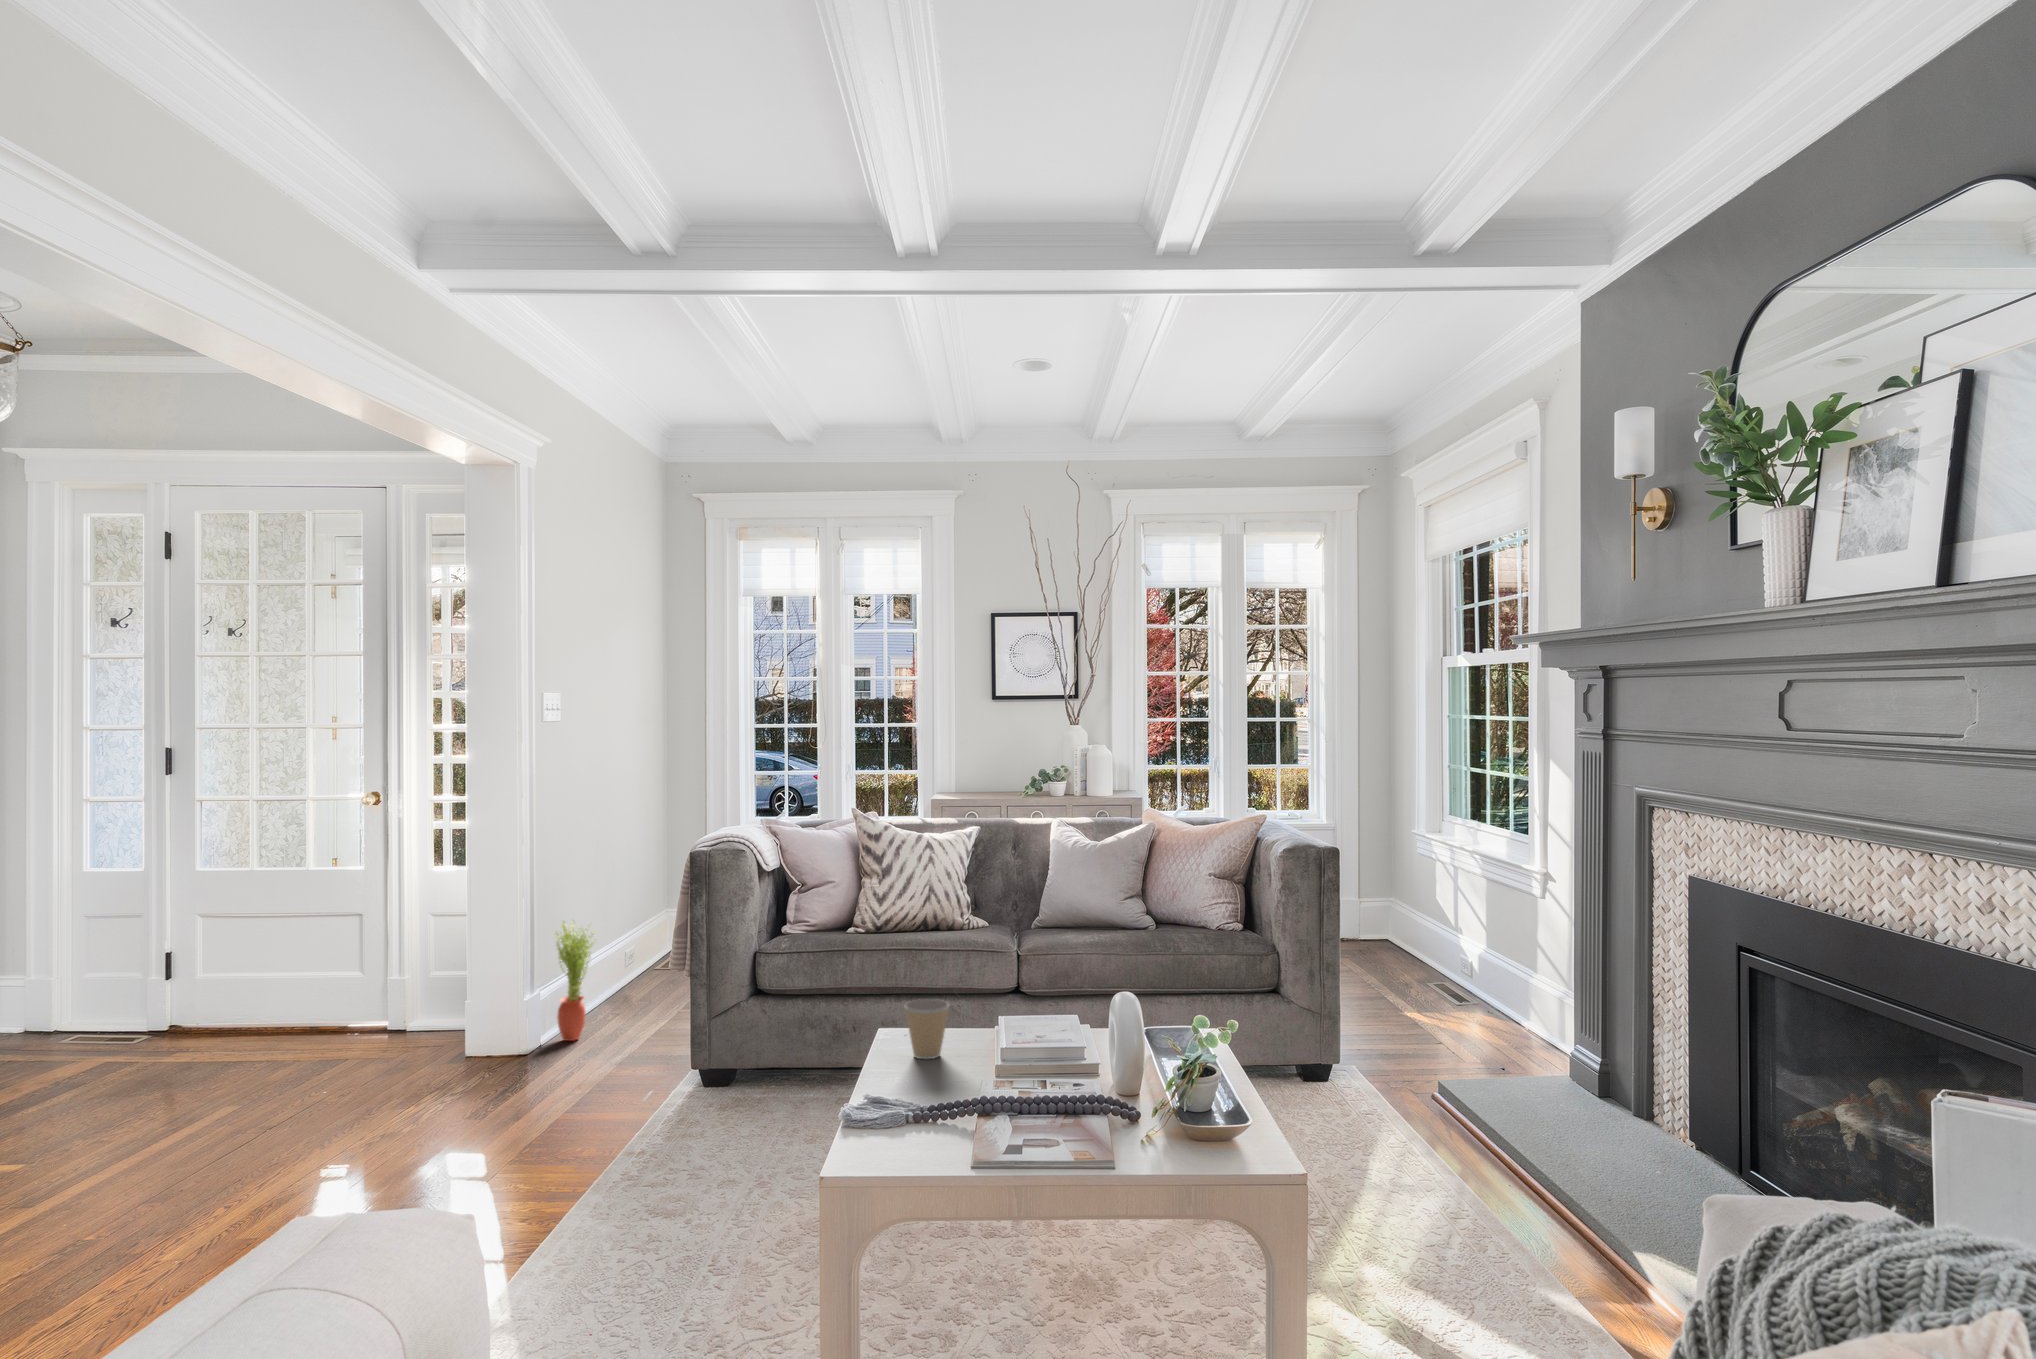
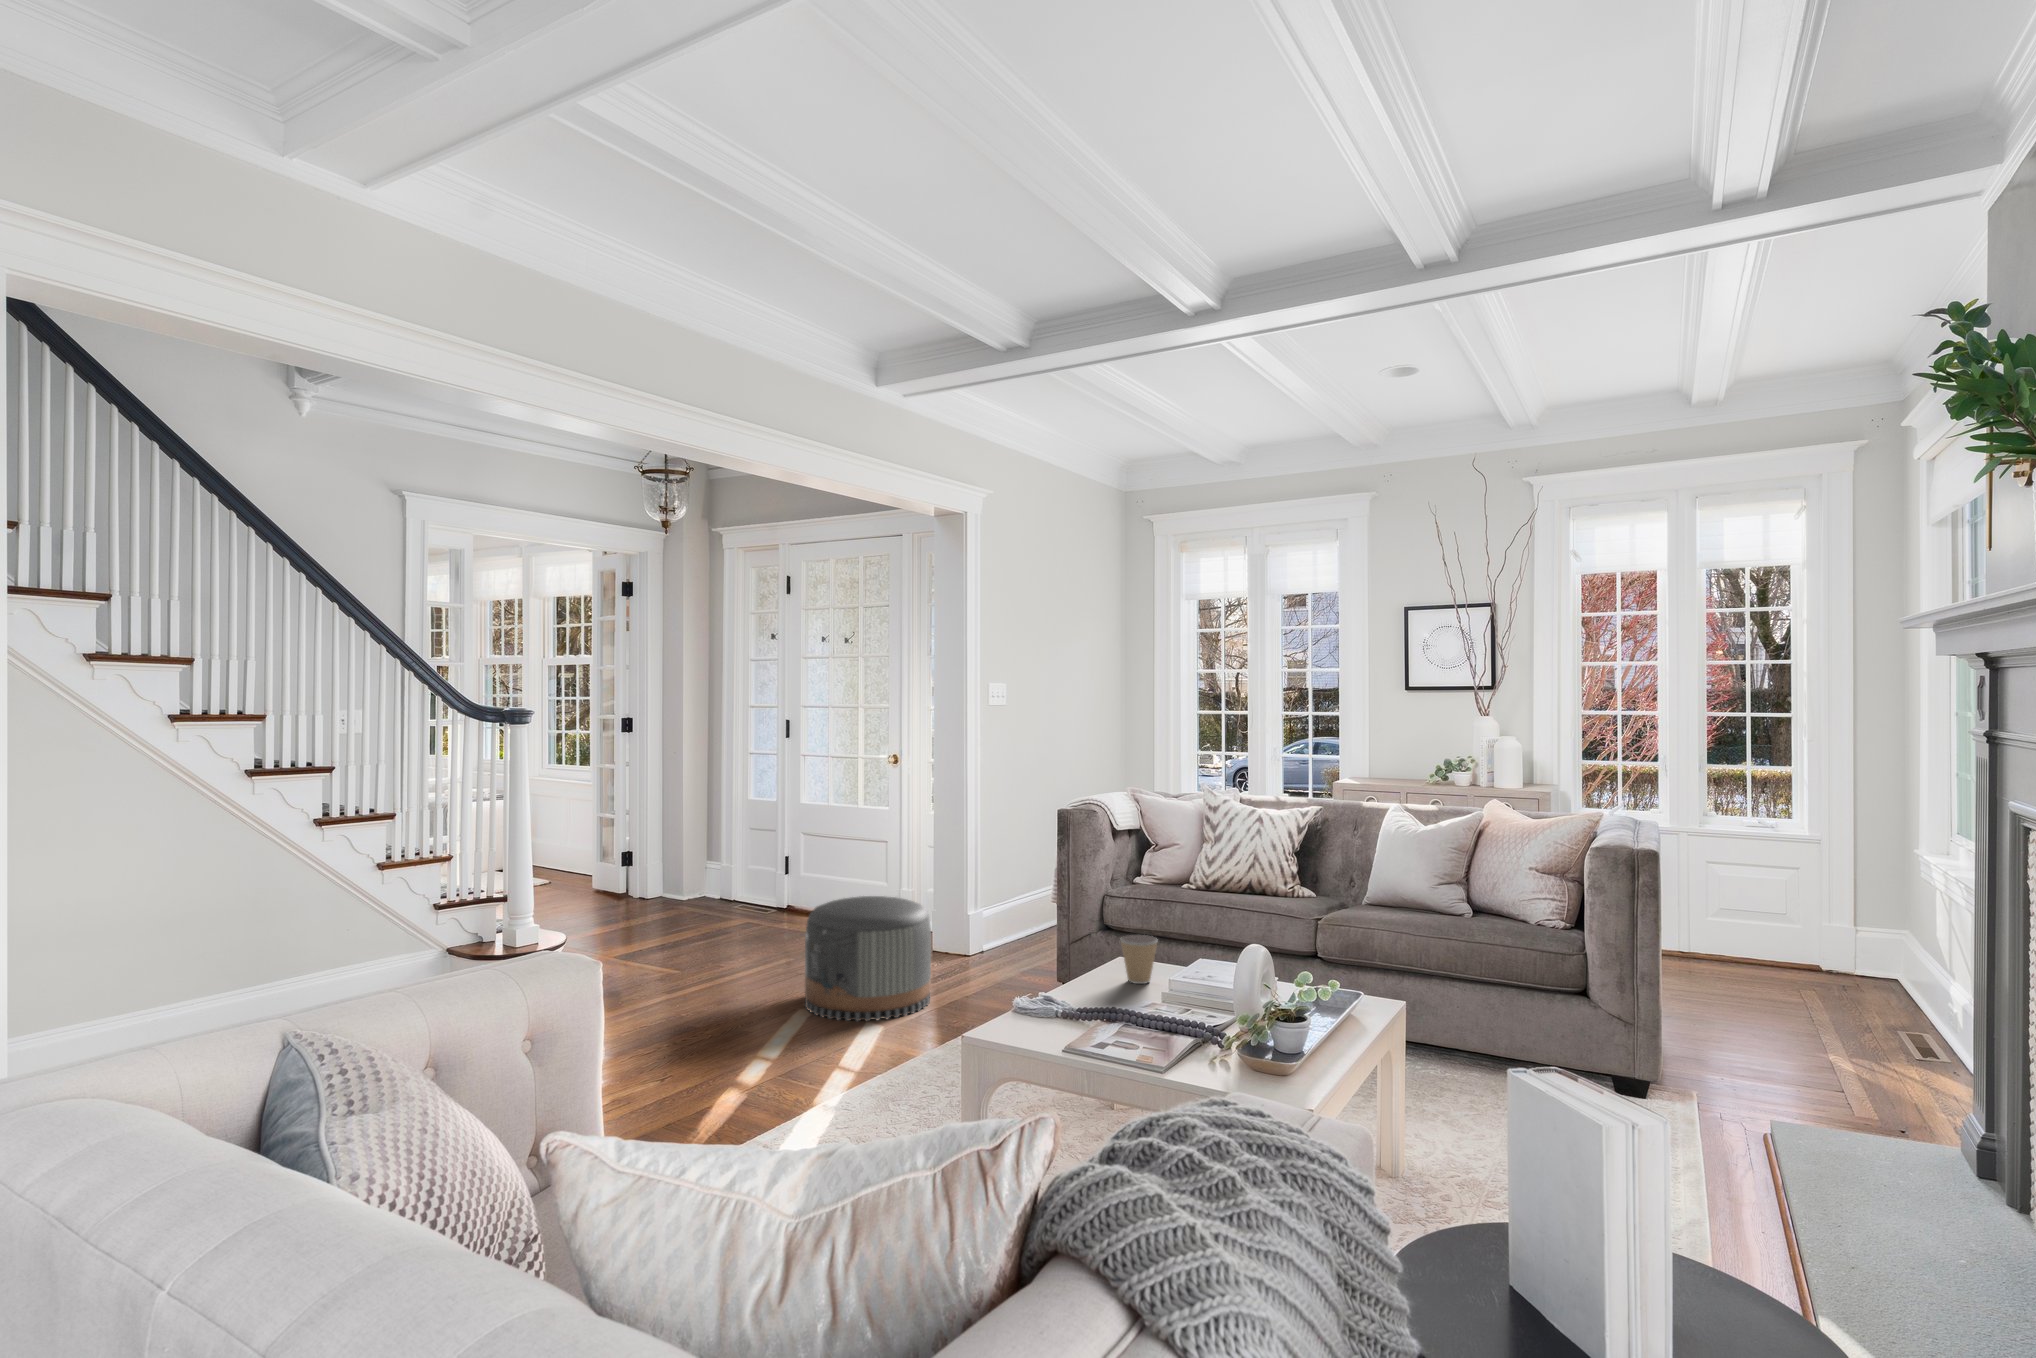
potted plant: present [555,922,593,1041] -> none [992,859,1025,951]
pouf: none [325,993,525,1186] -> present [805,896,931,1021]

